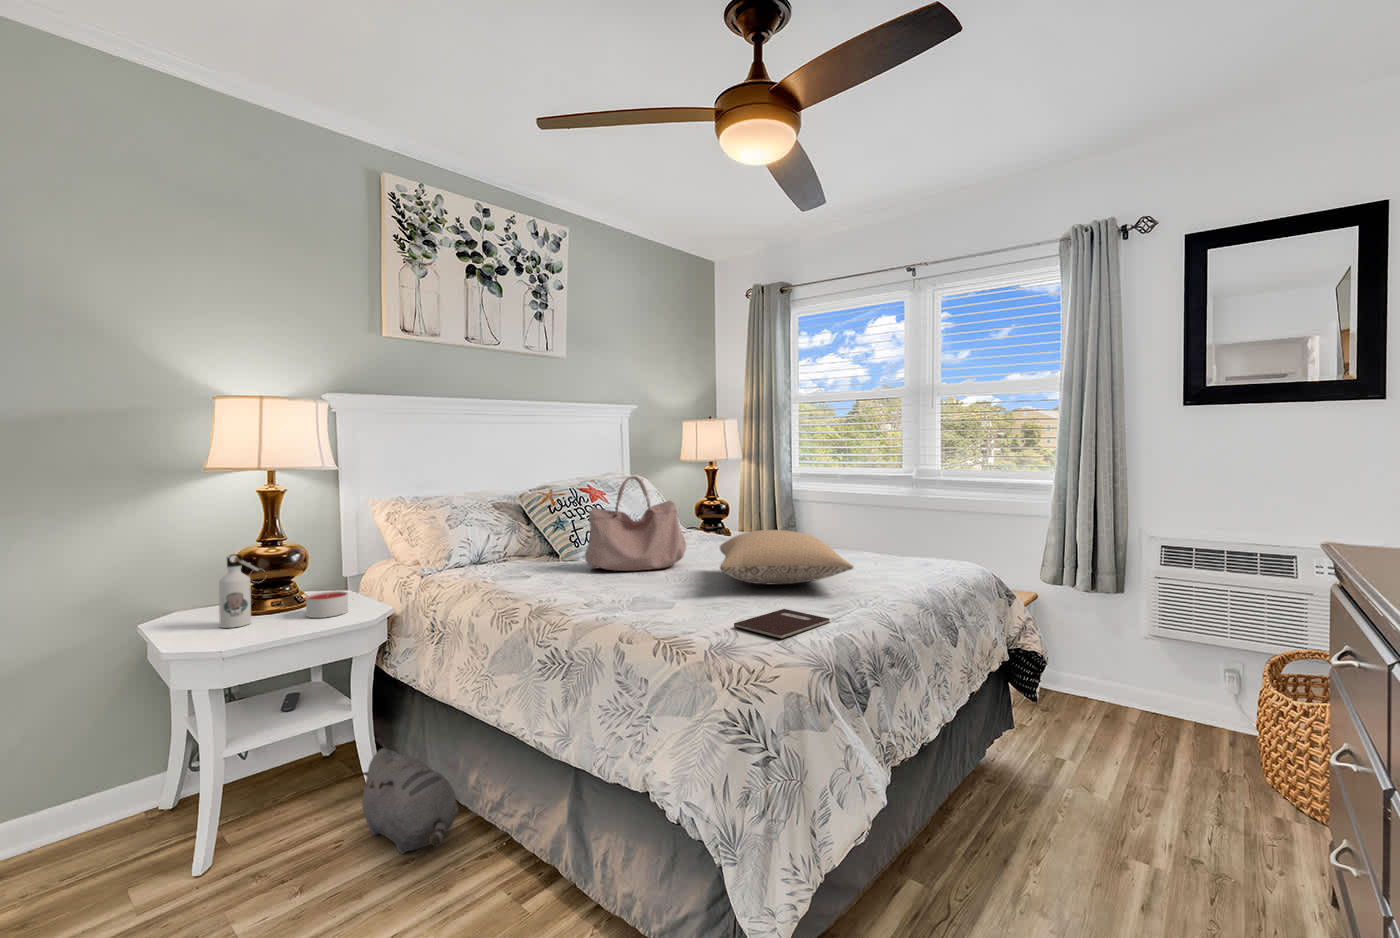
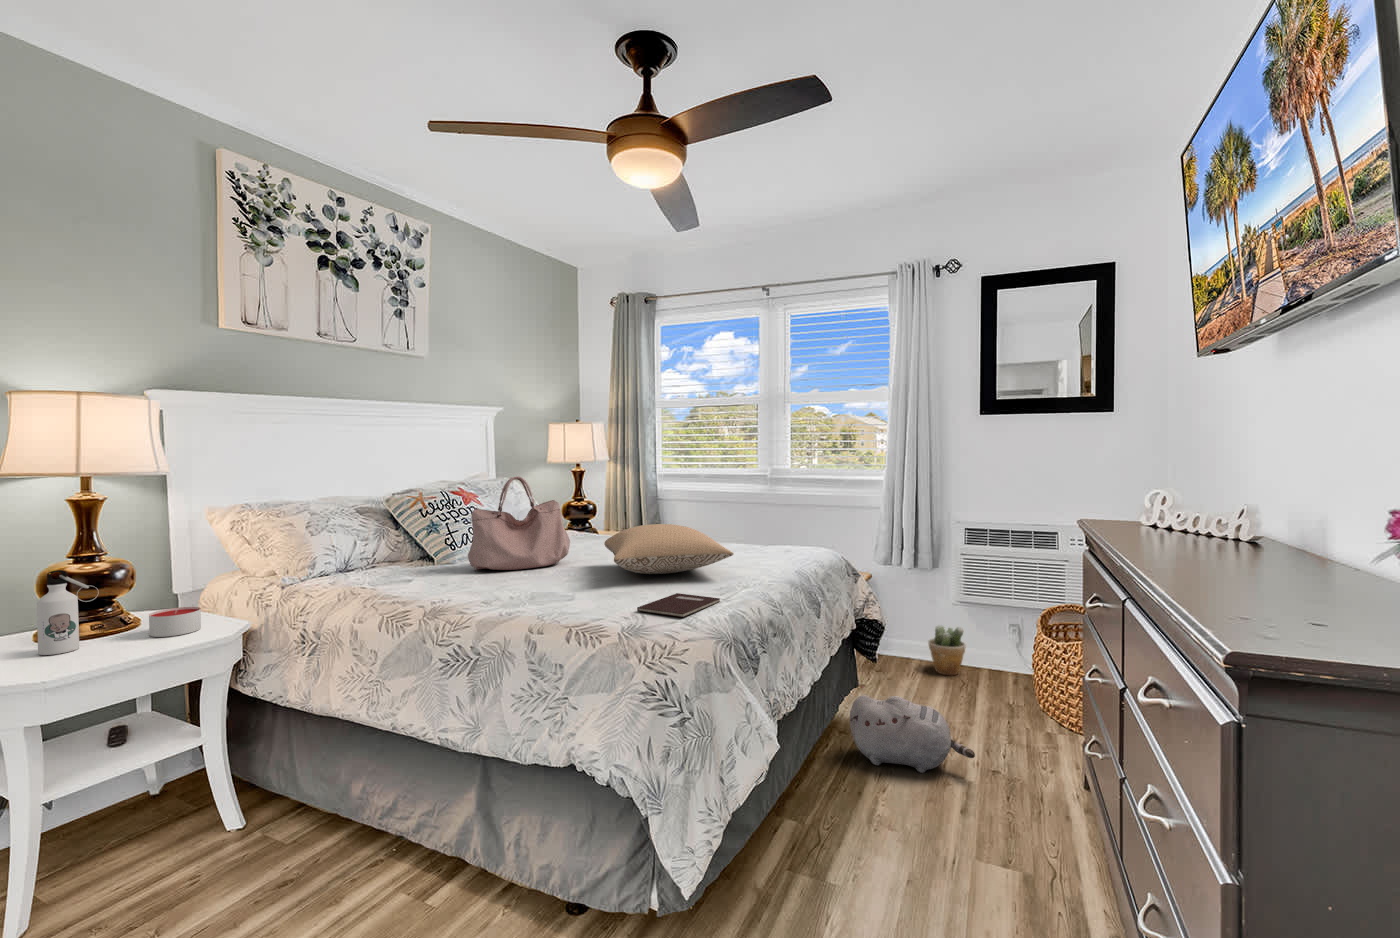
potted plant: none [1111,660,1162,722] -> present [929,625,965,675]
plush toy: present [357,748,458,854] -> present [850,695,975,773]

